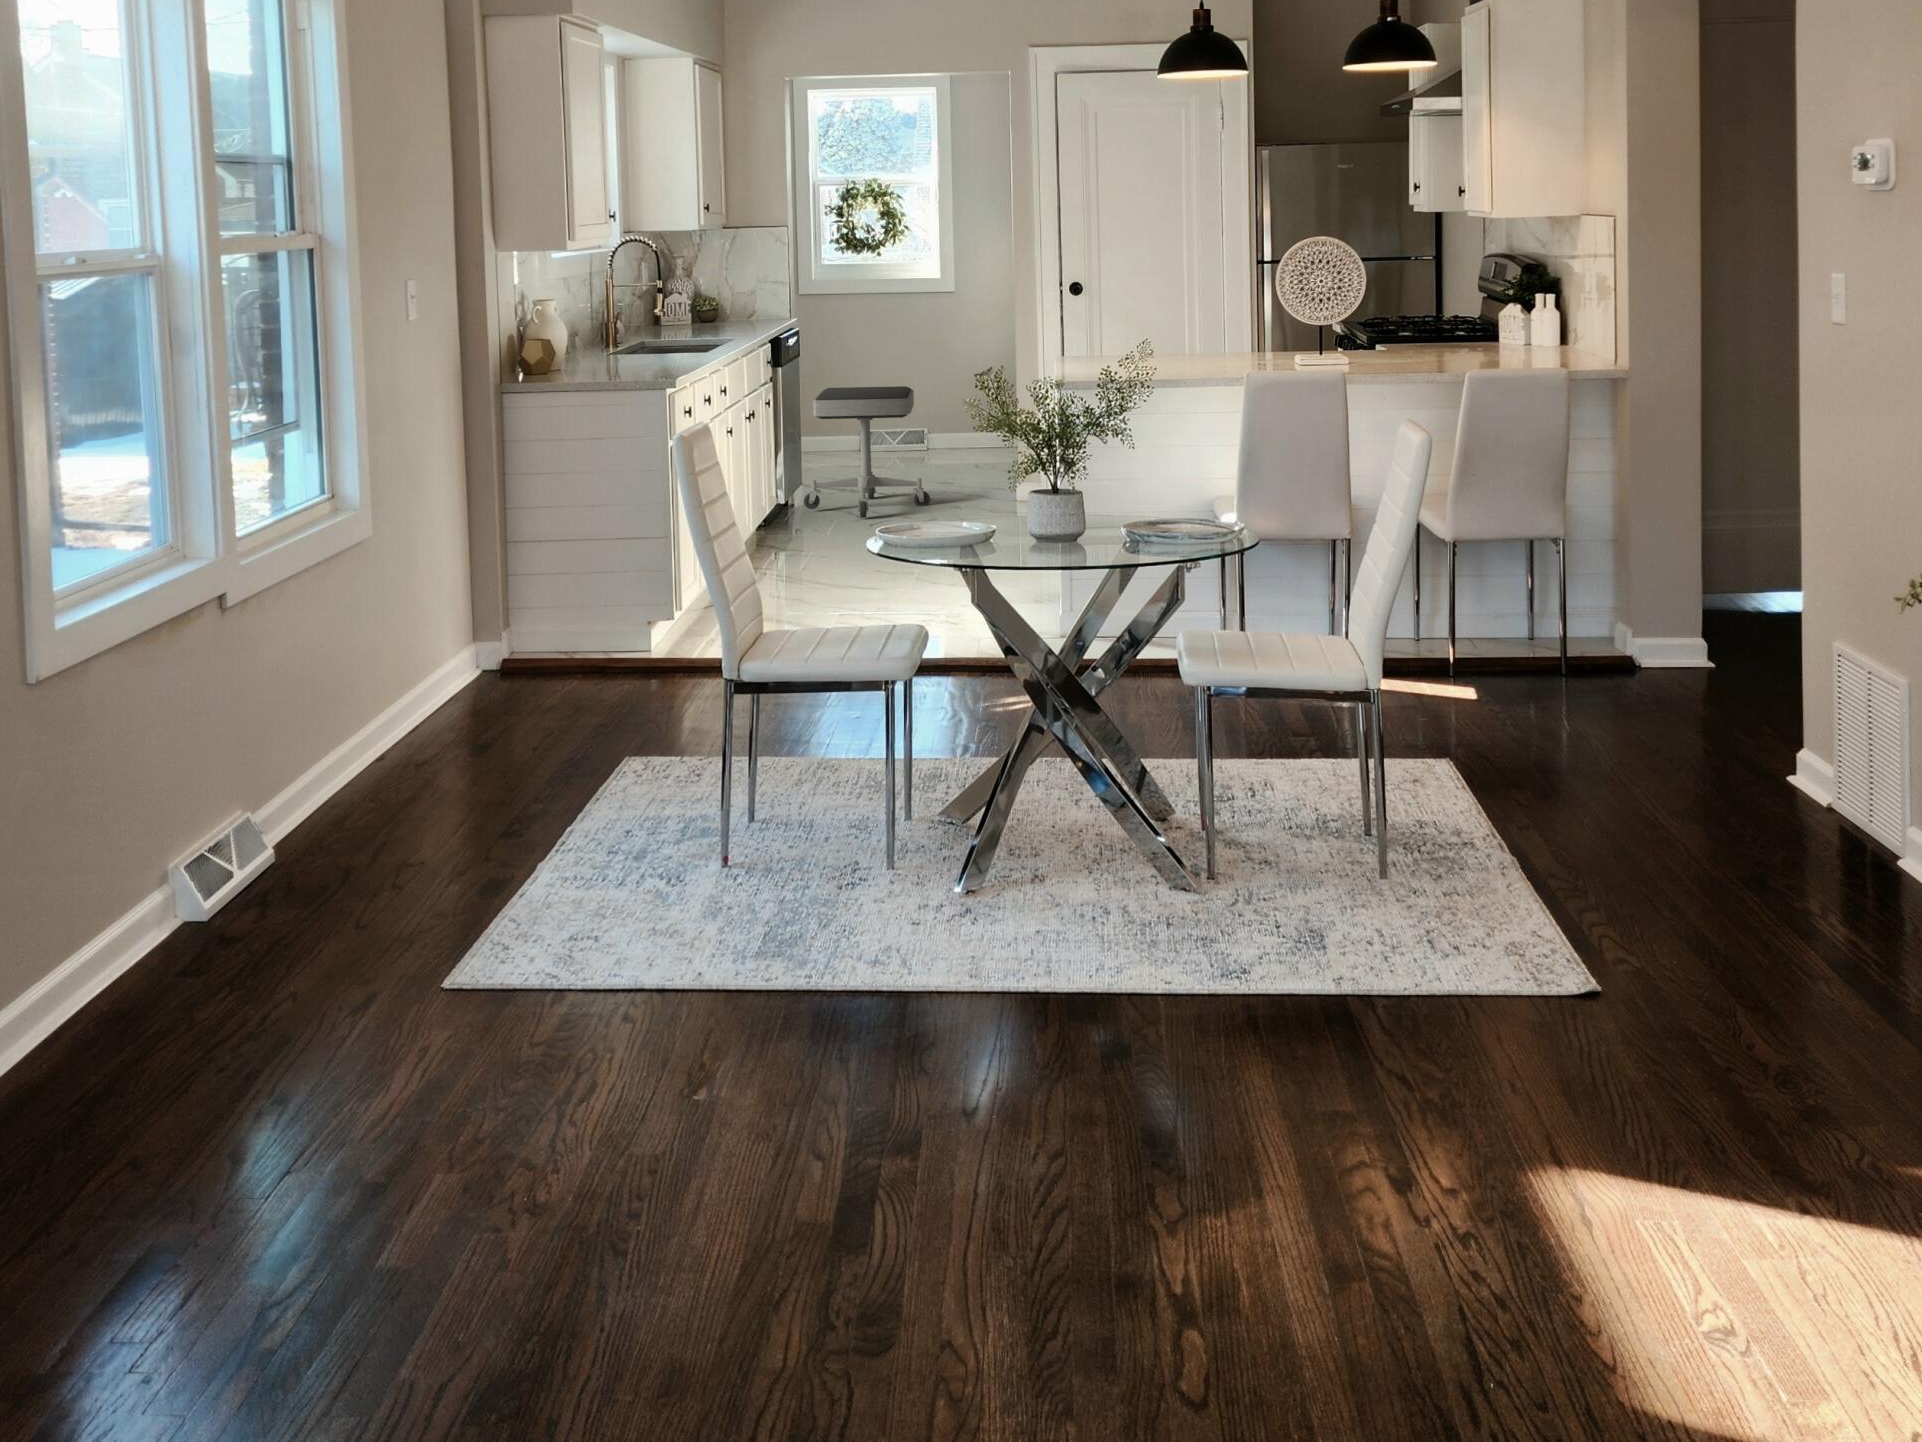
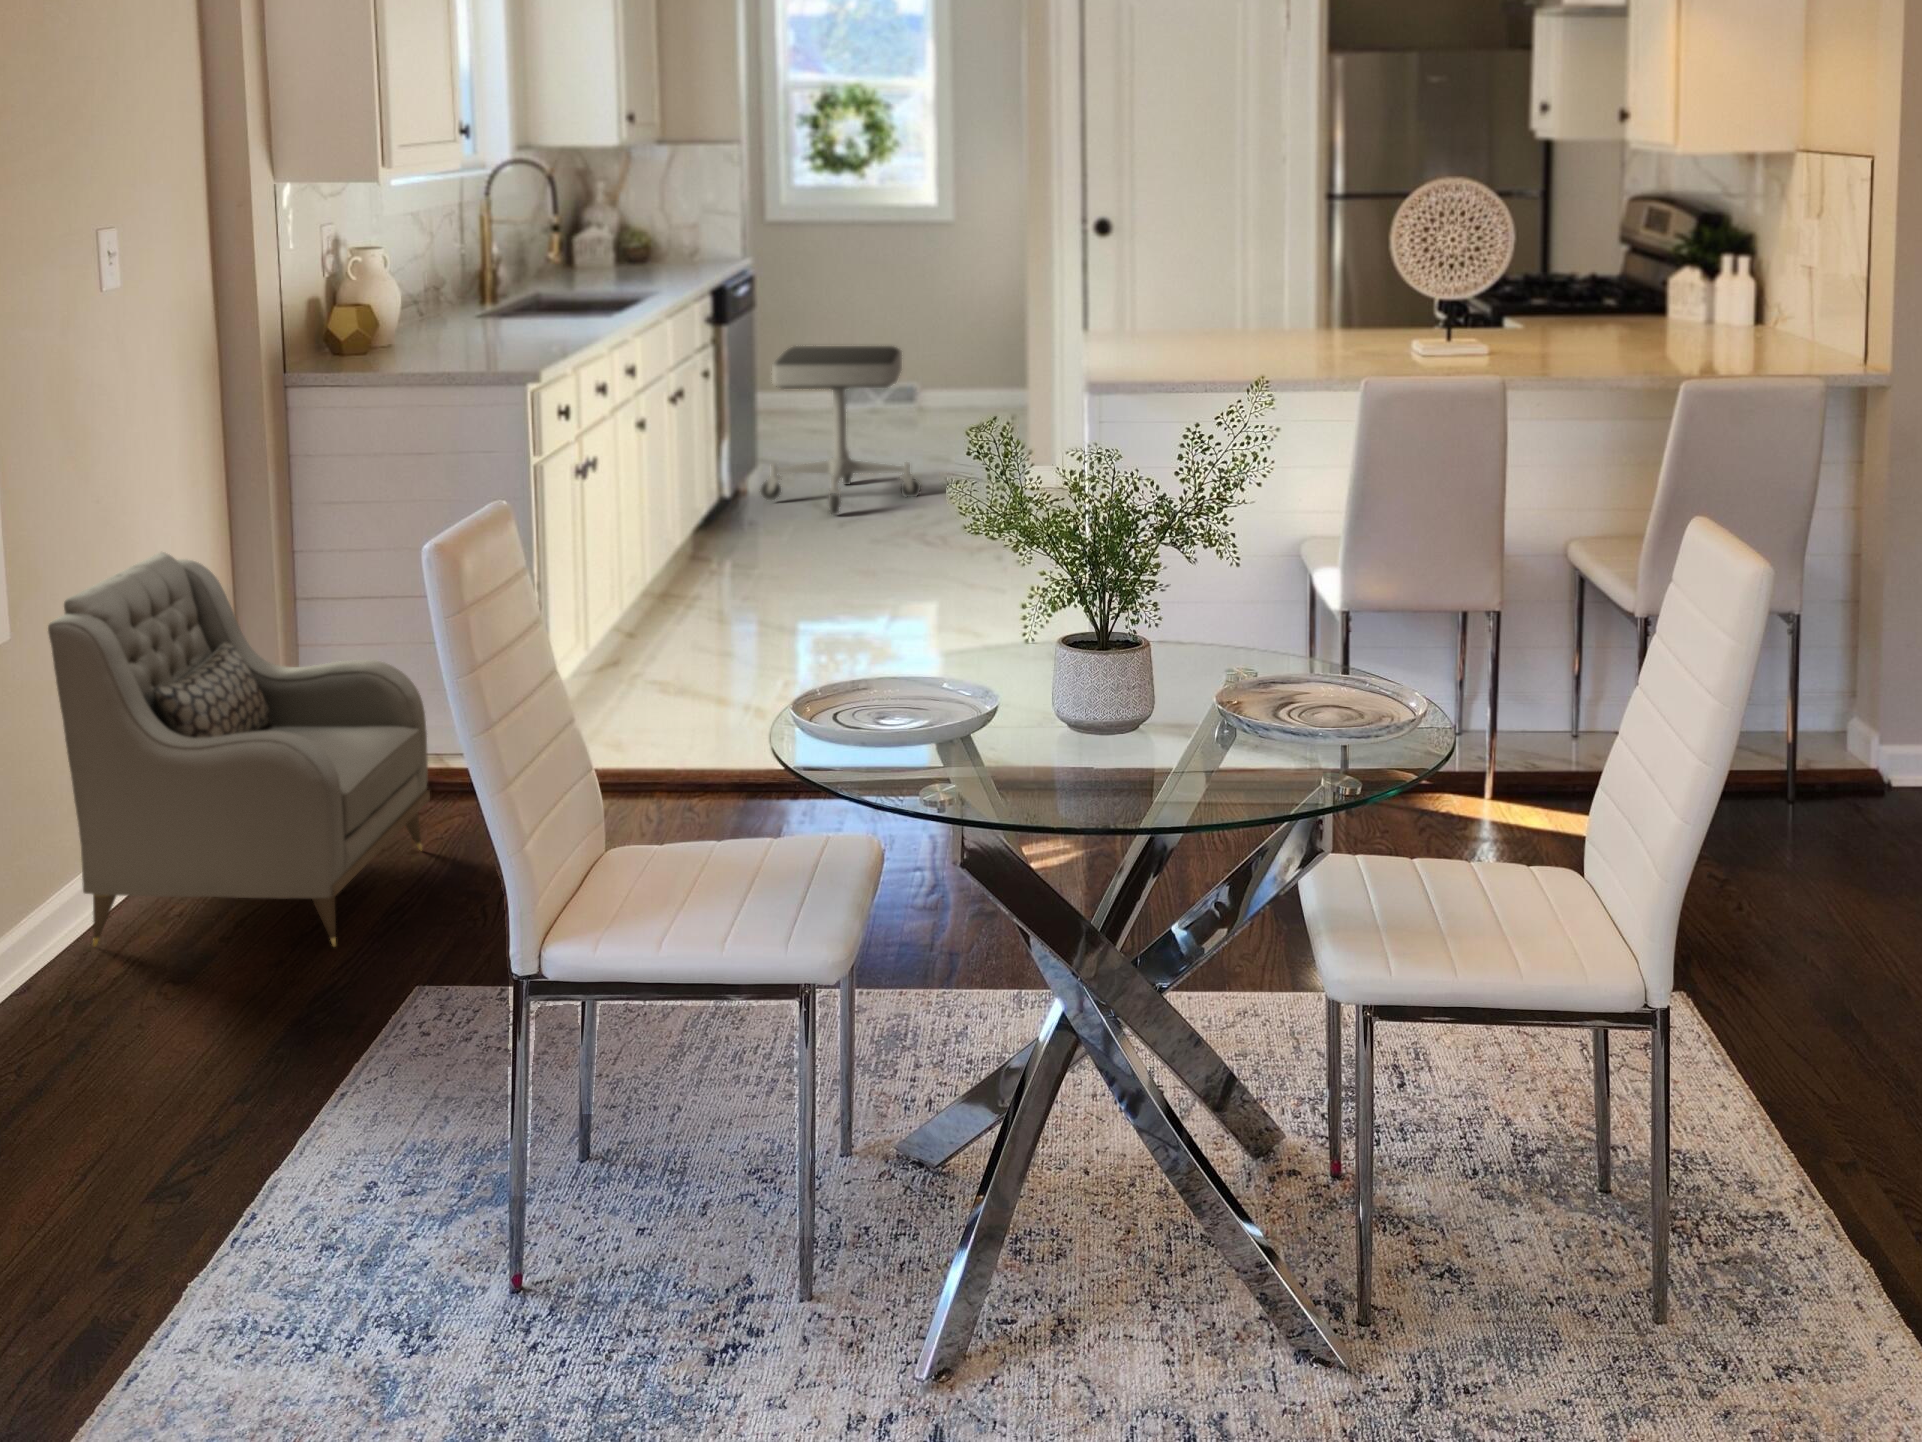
armchair: none [390,423,612,741] -> present [48,552,430,947]

